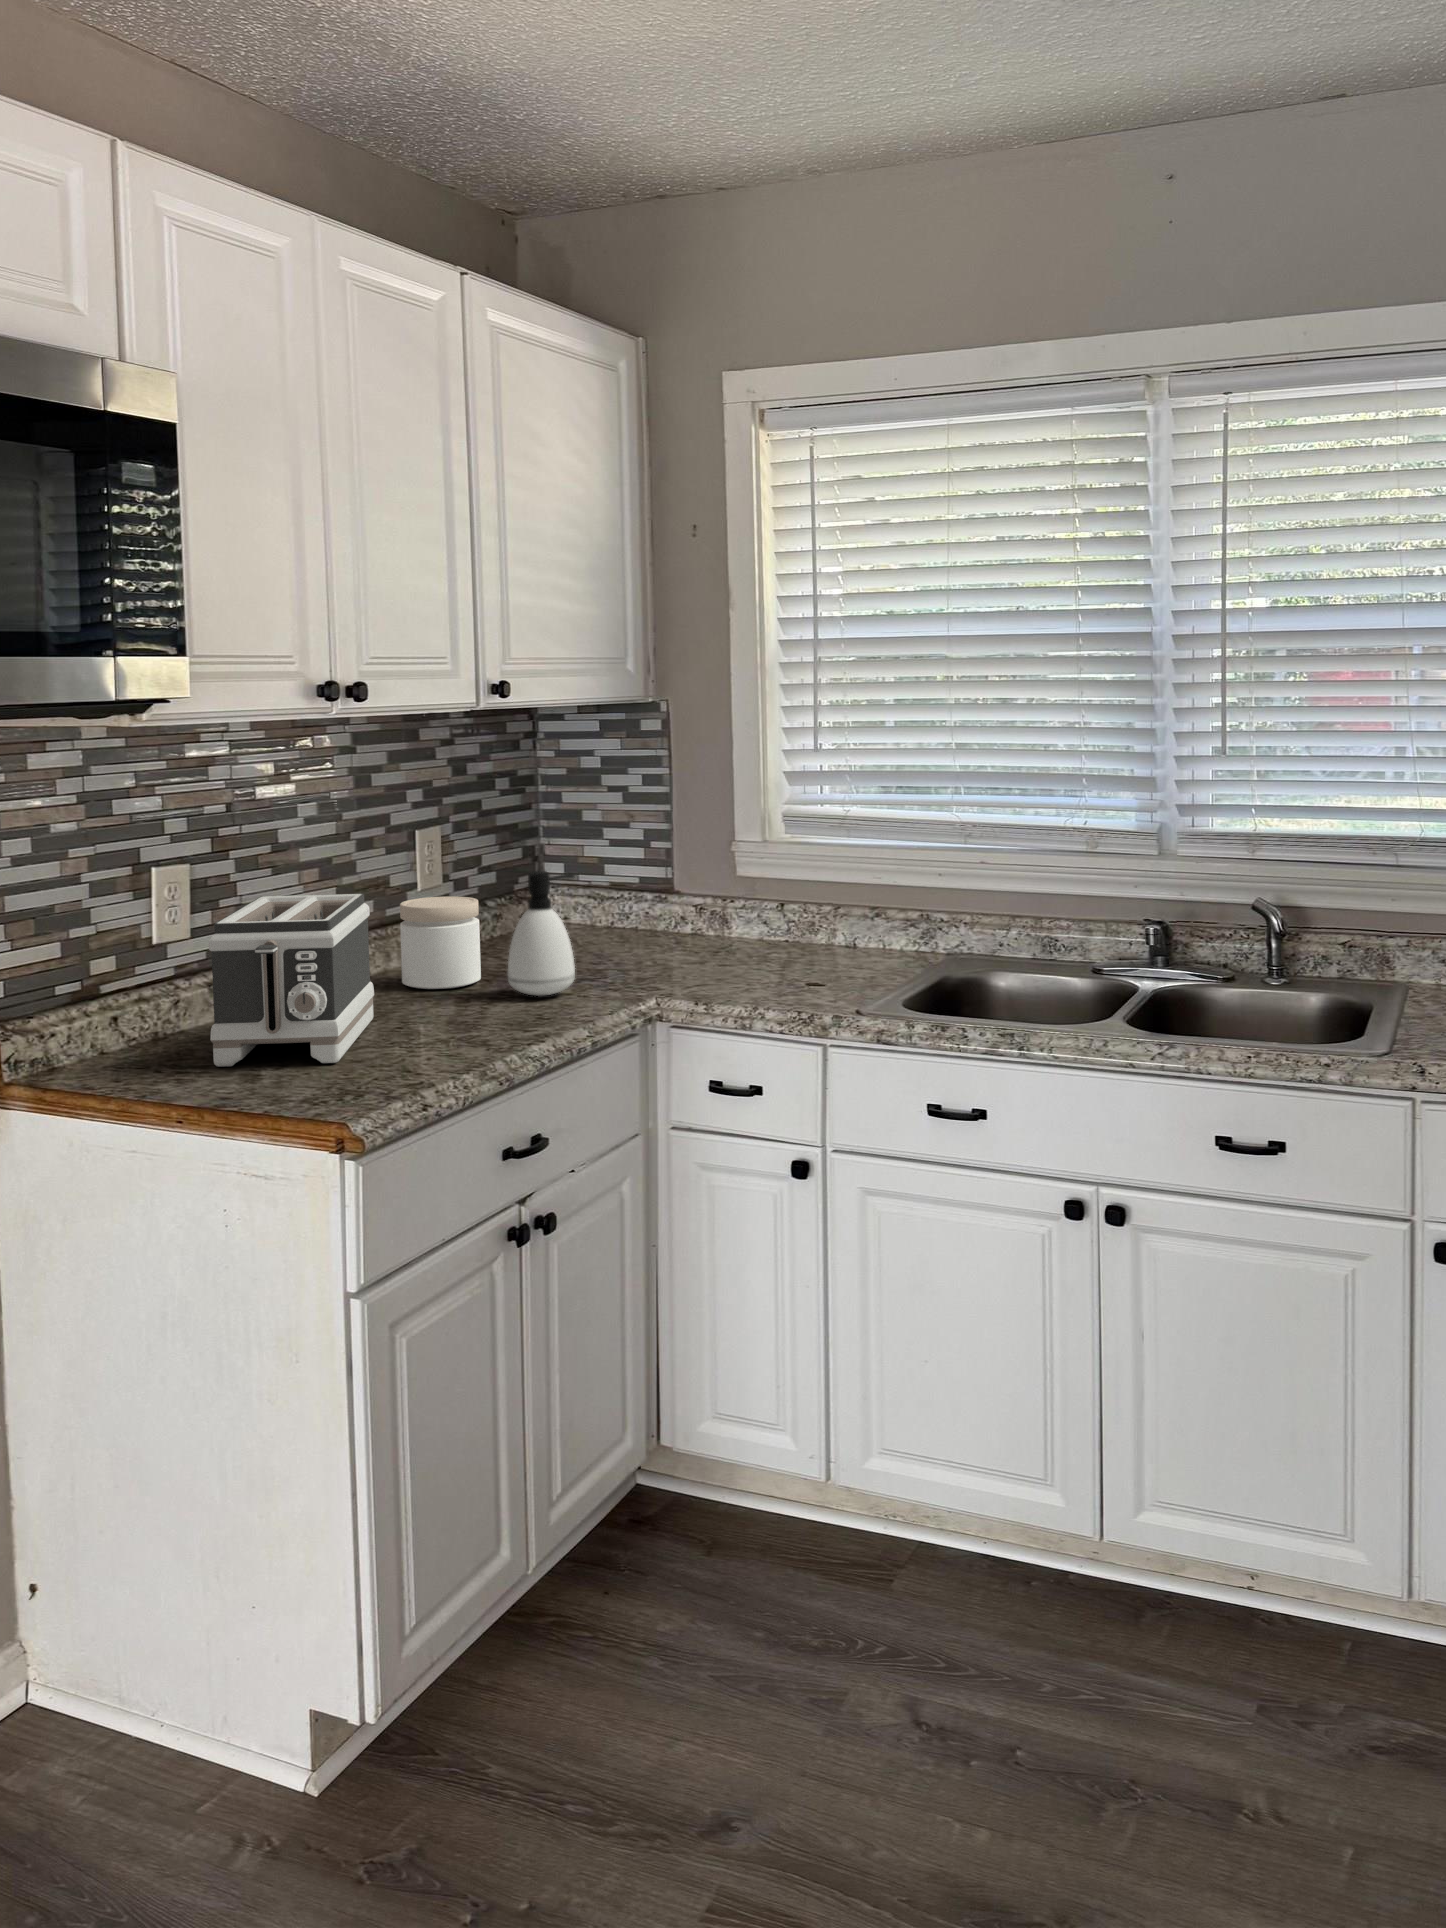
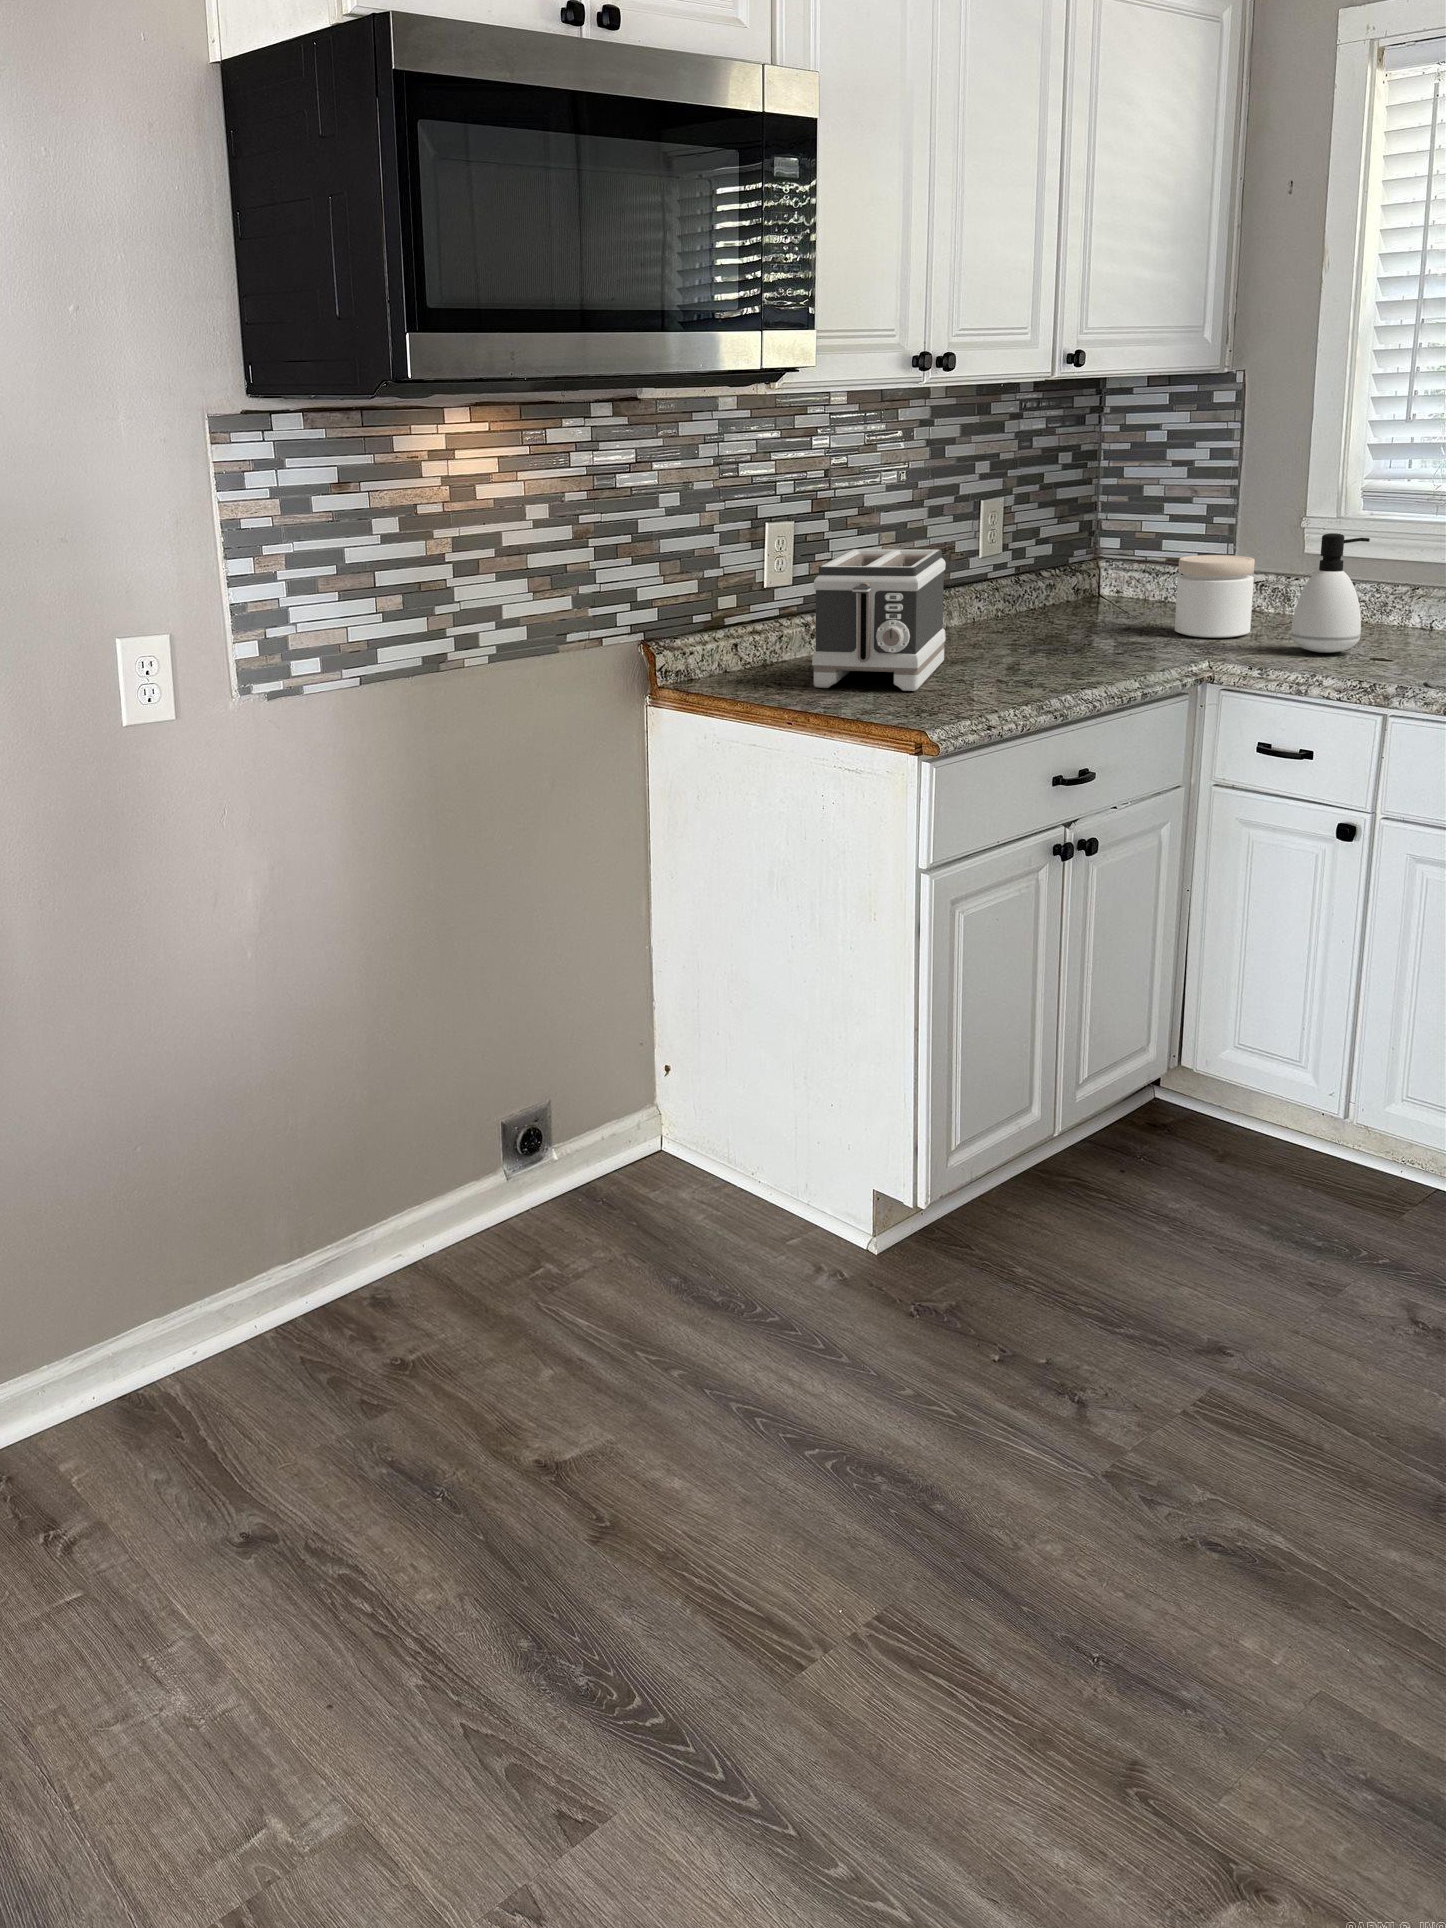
soap dispenser: present [508,871,575,996] -> present [1291,533,1370,653]
jar: present [400,896,481,989] -> present [1175,555,1255,638]

